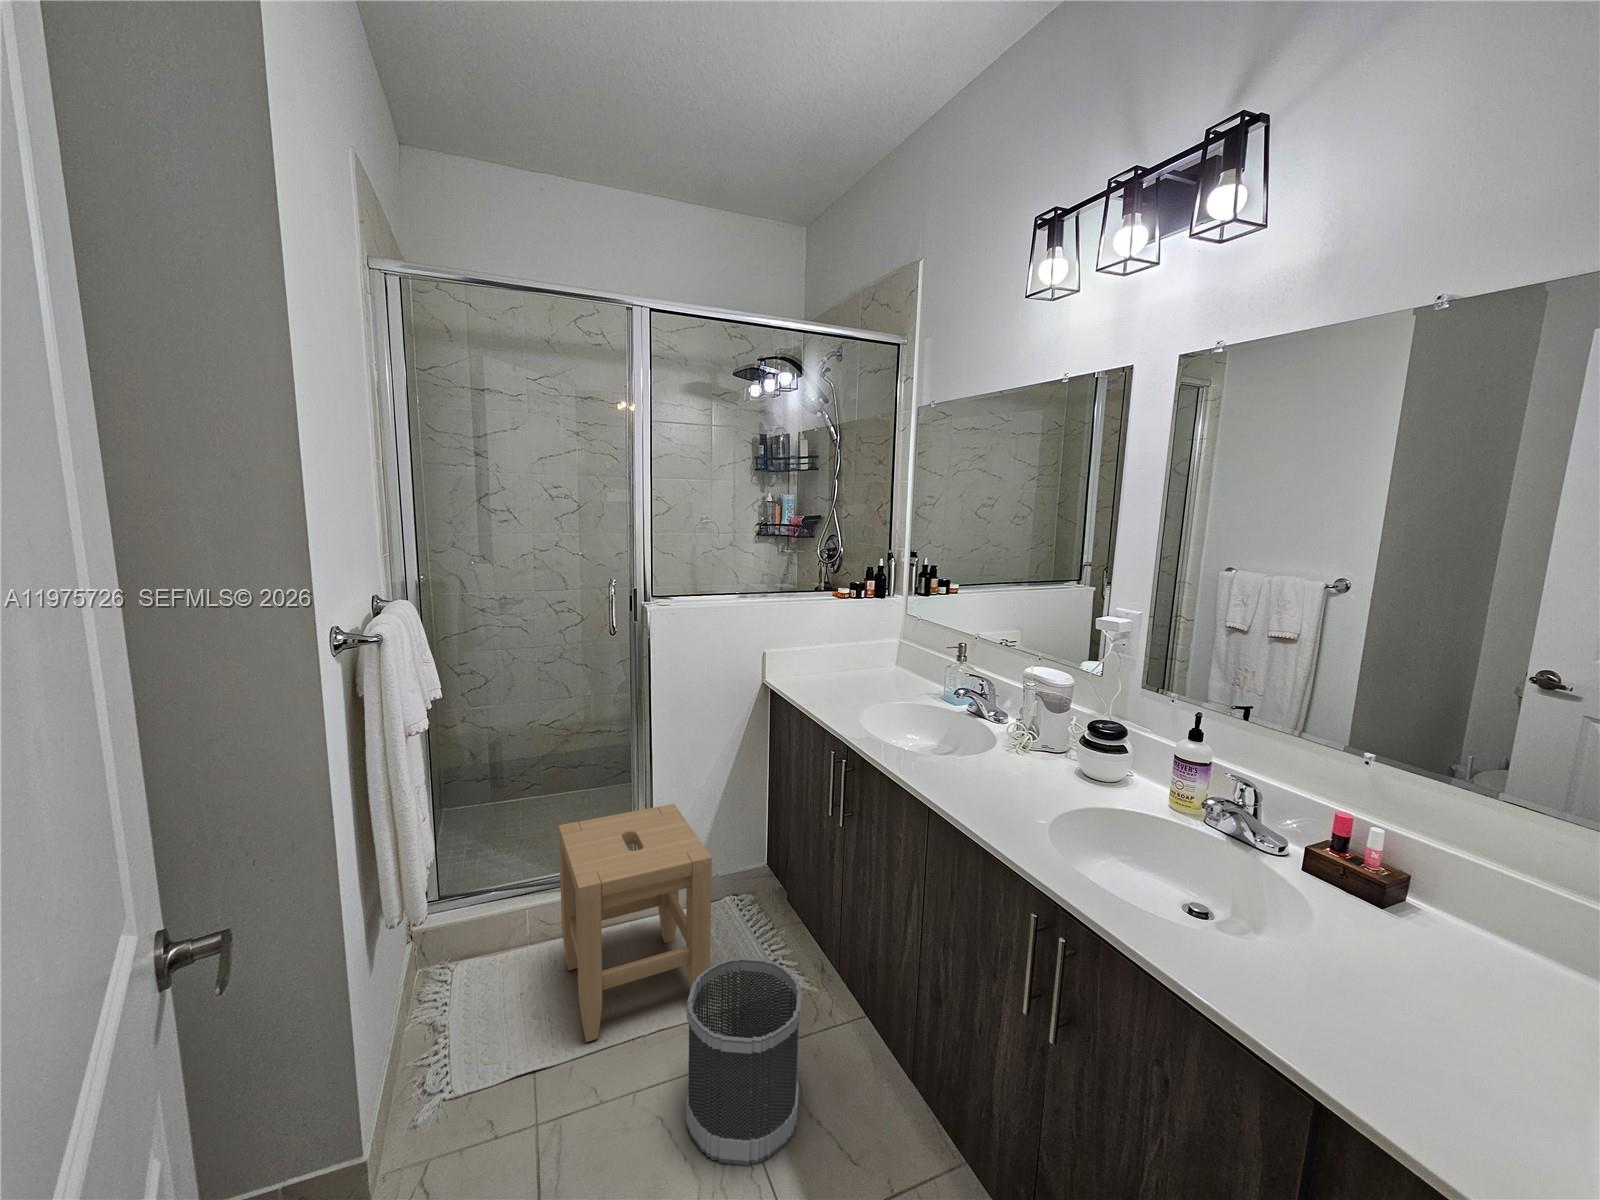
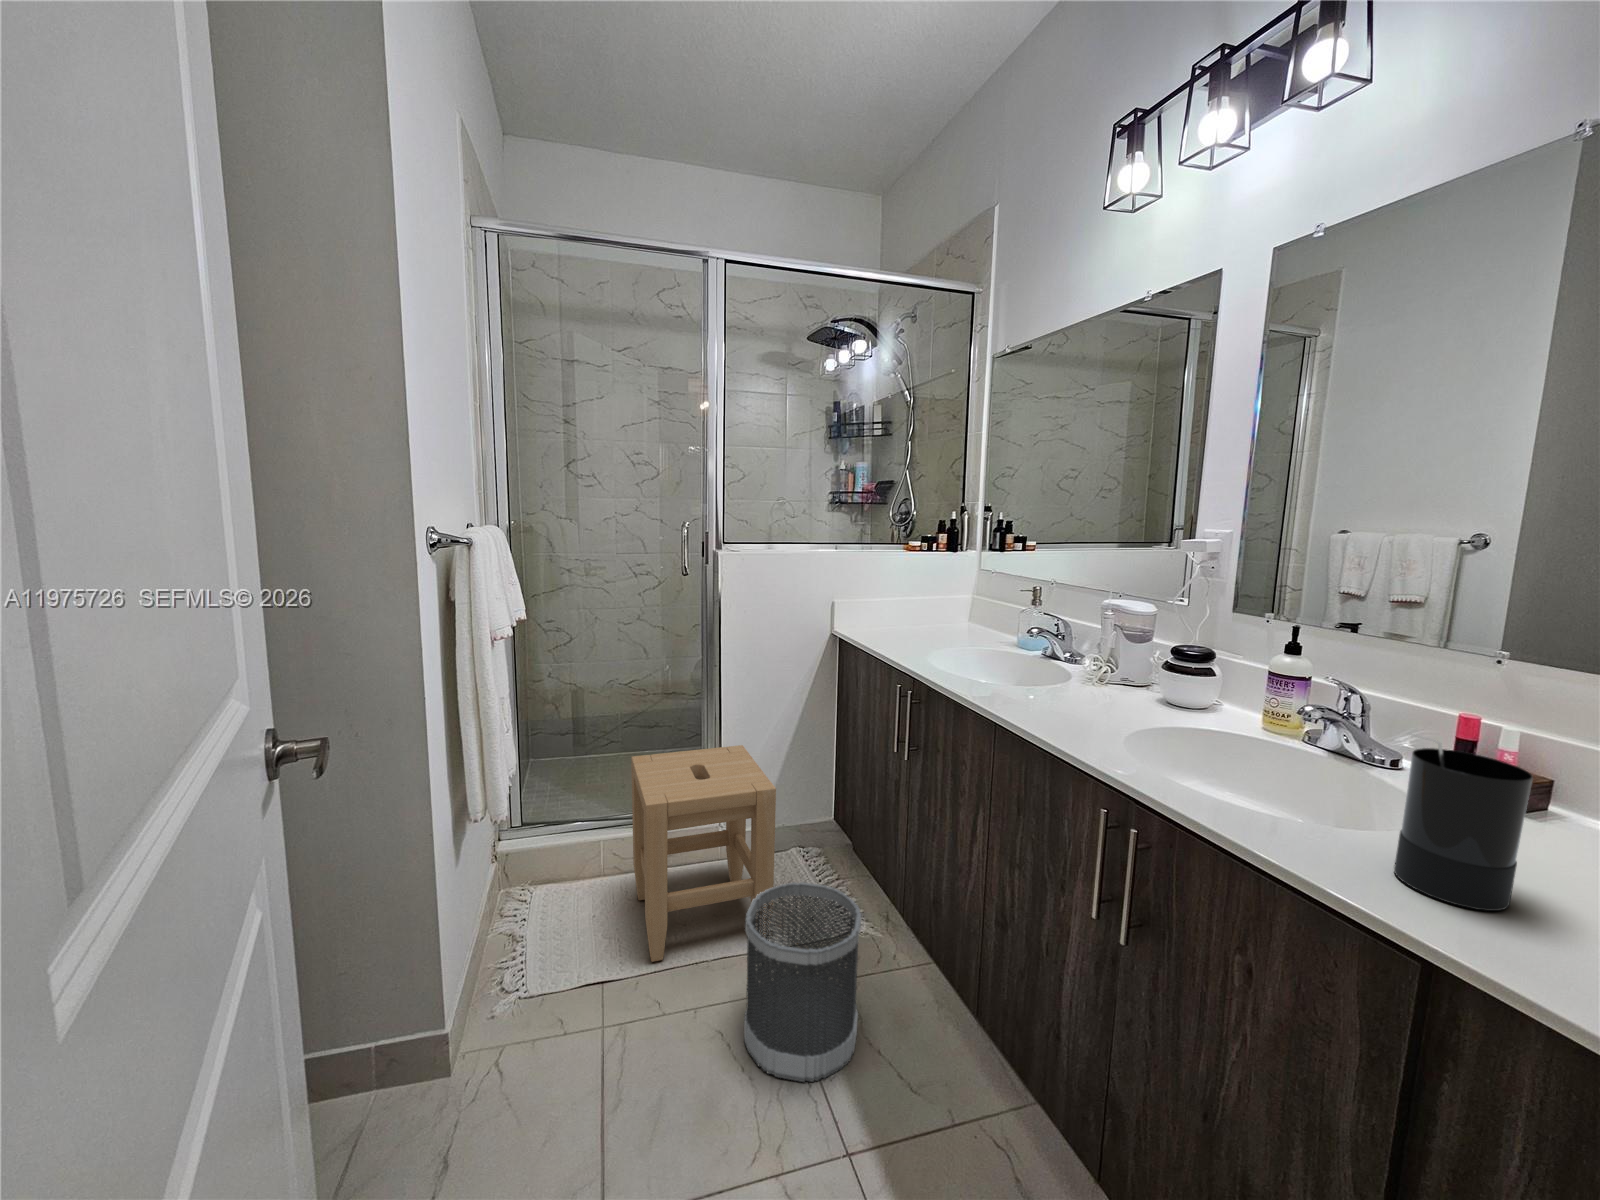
candle: none [1290,877,1402,1045] -> present [1394,733,1533,911]

